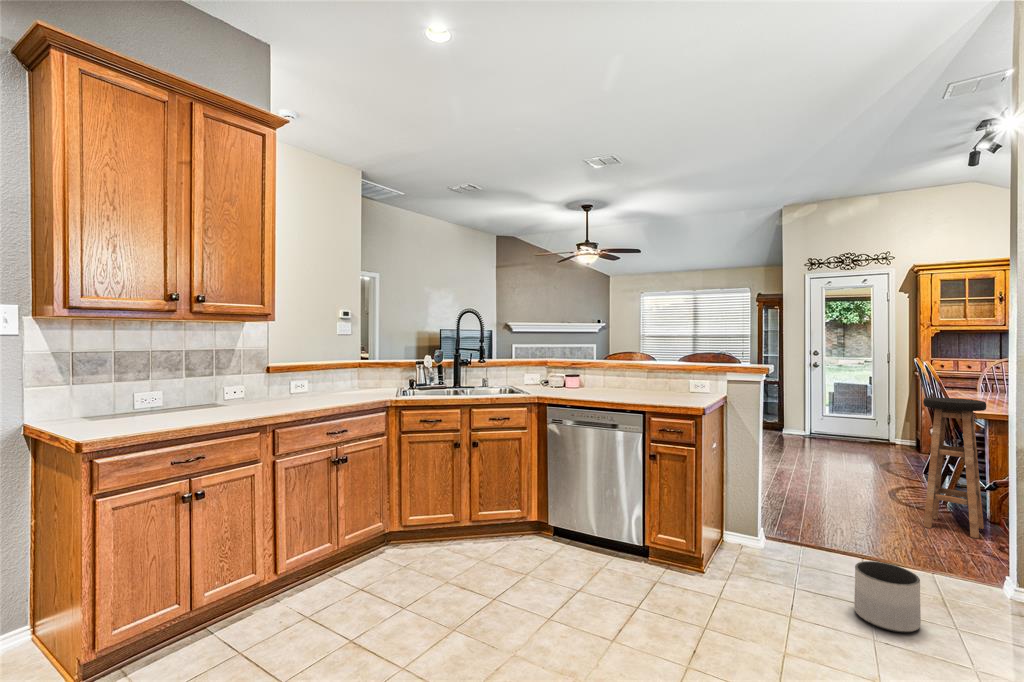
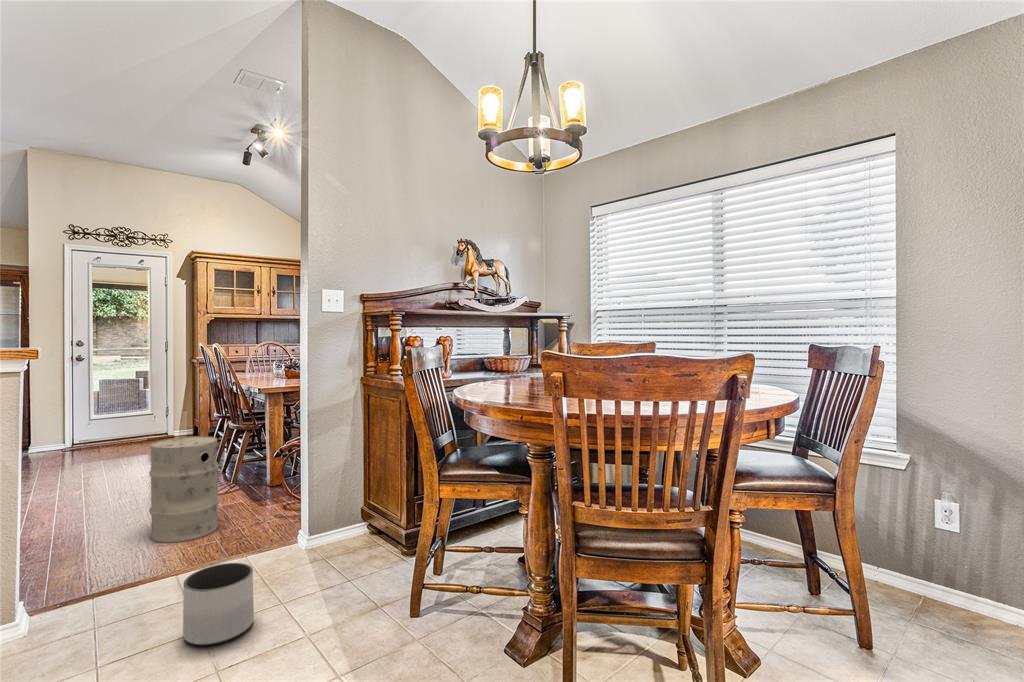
bar stool: present [923,398,986,538] -> none [221,378,273,512]
trash can: none [850,445,915,541] -> present [149,436,220,543]

